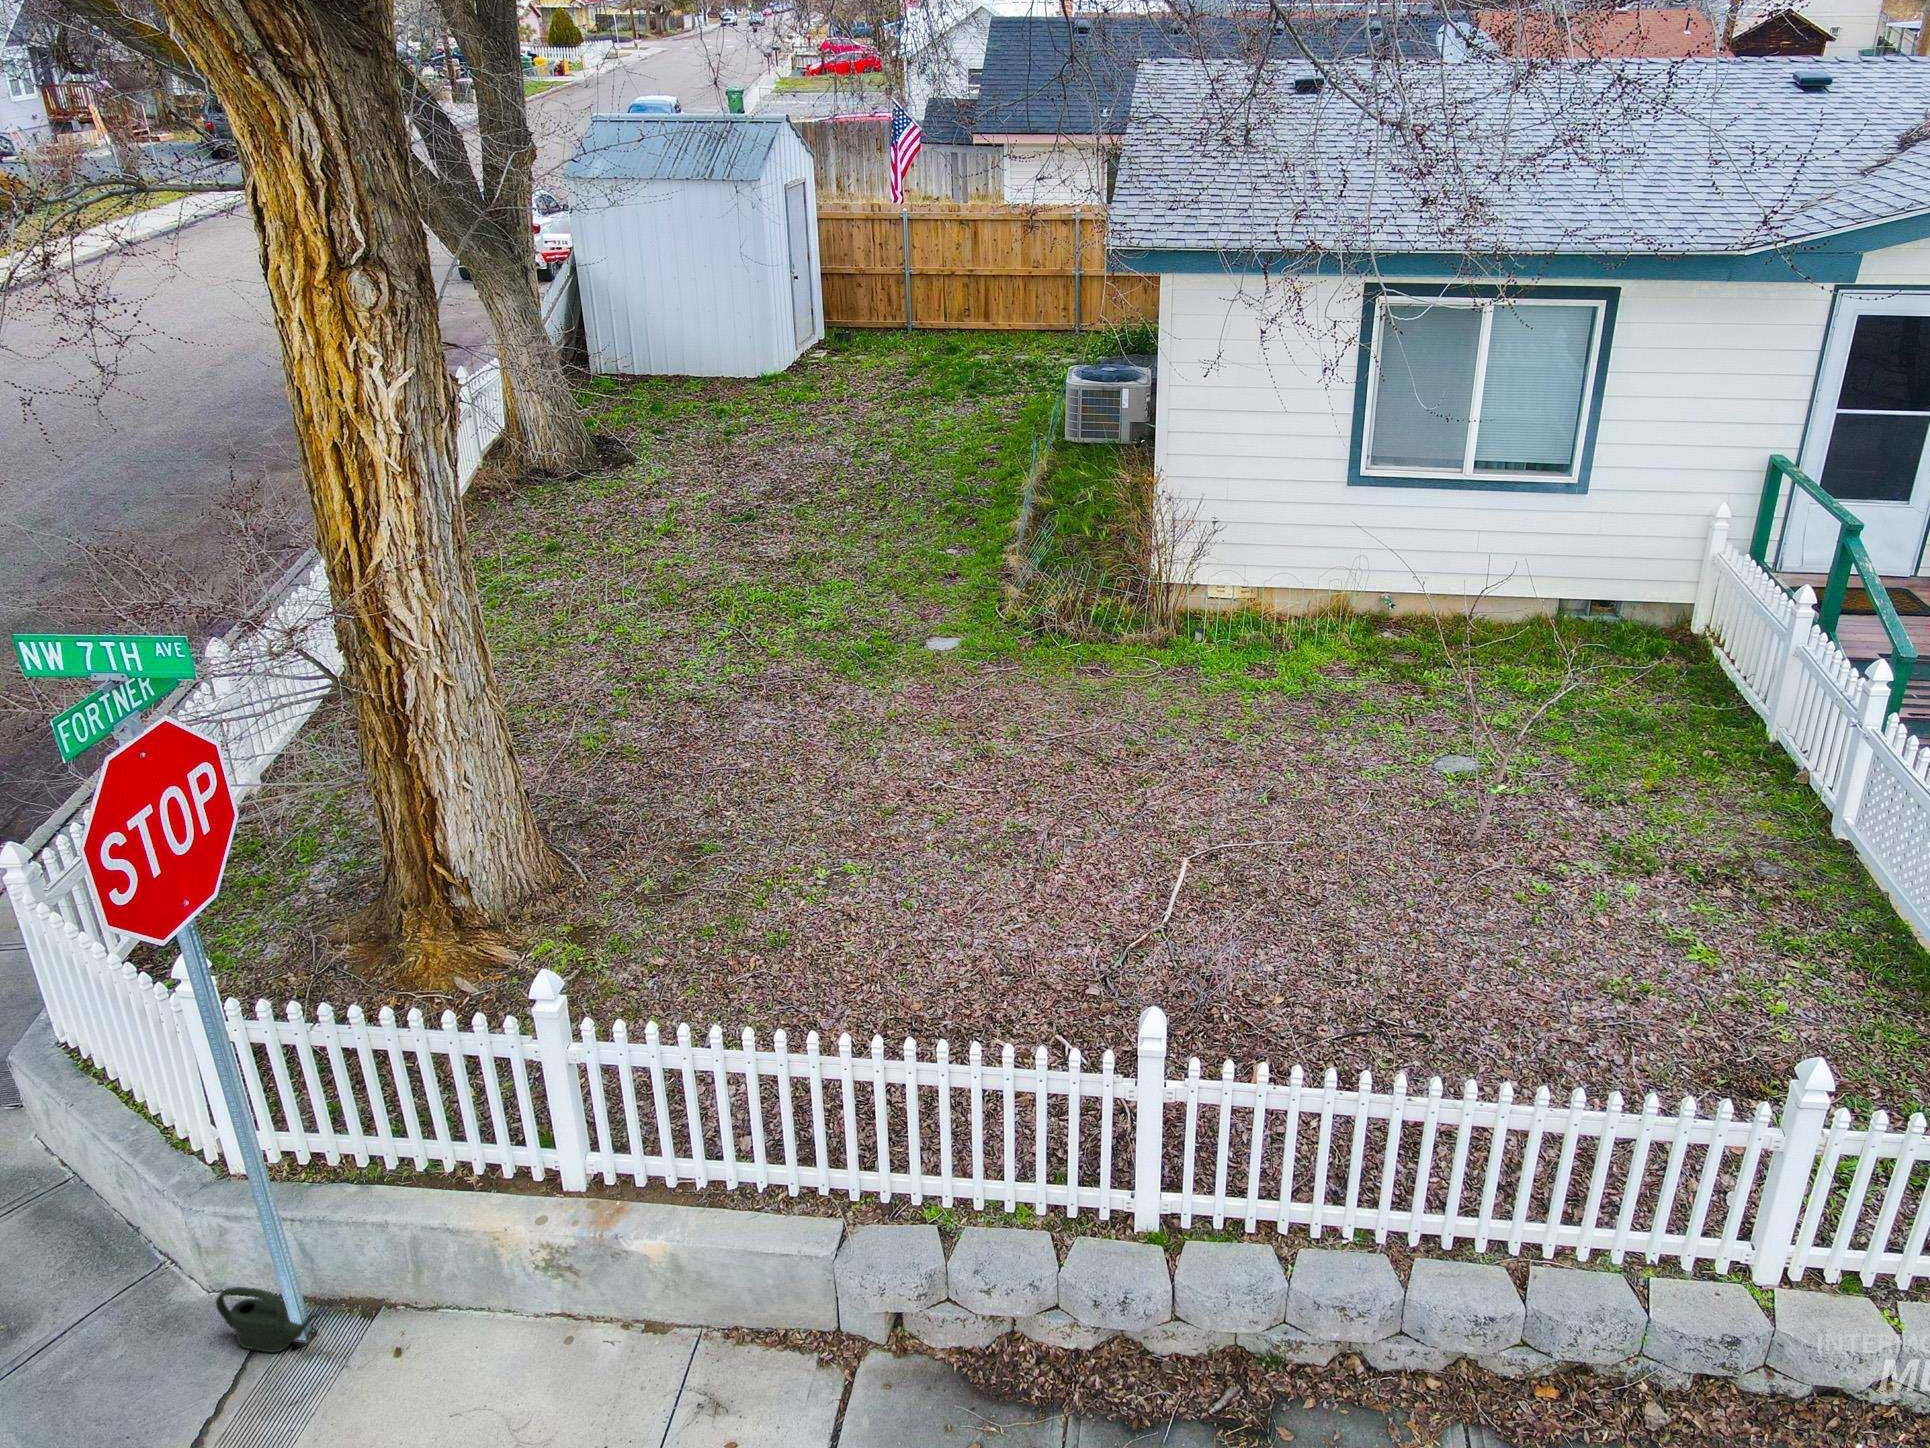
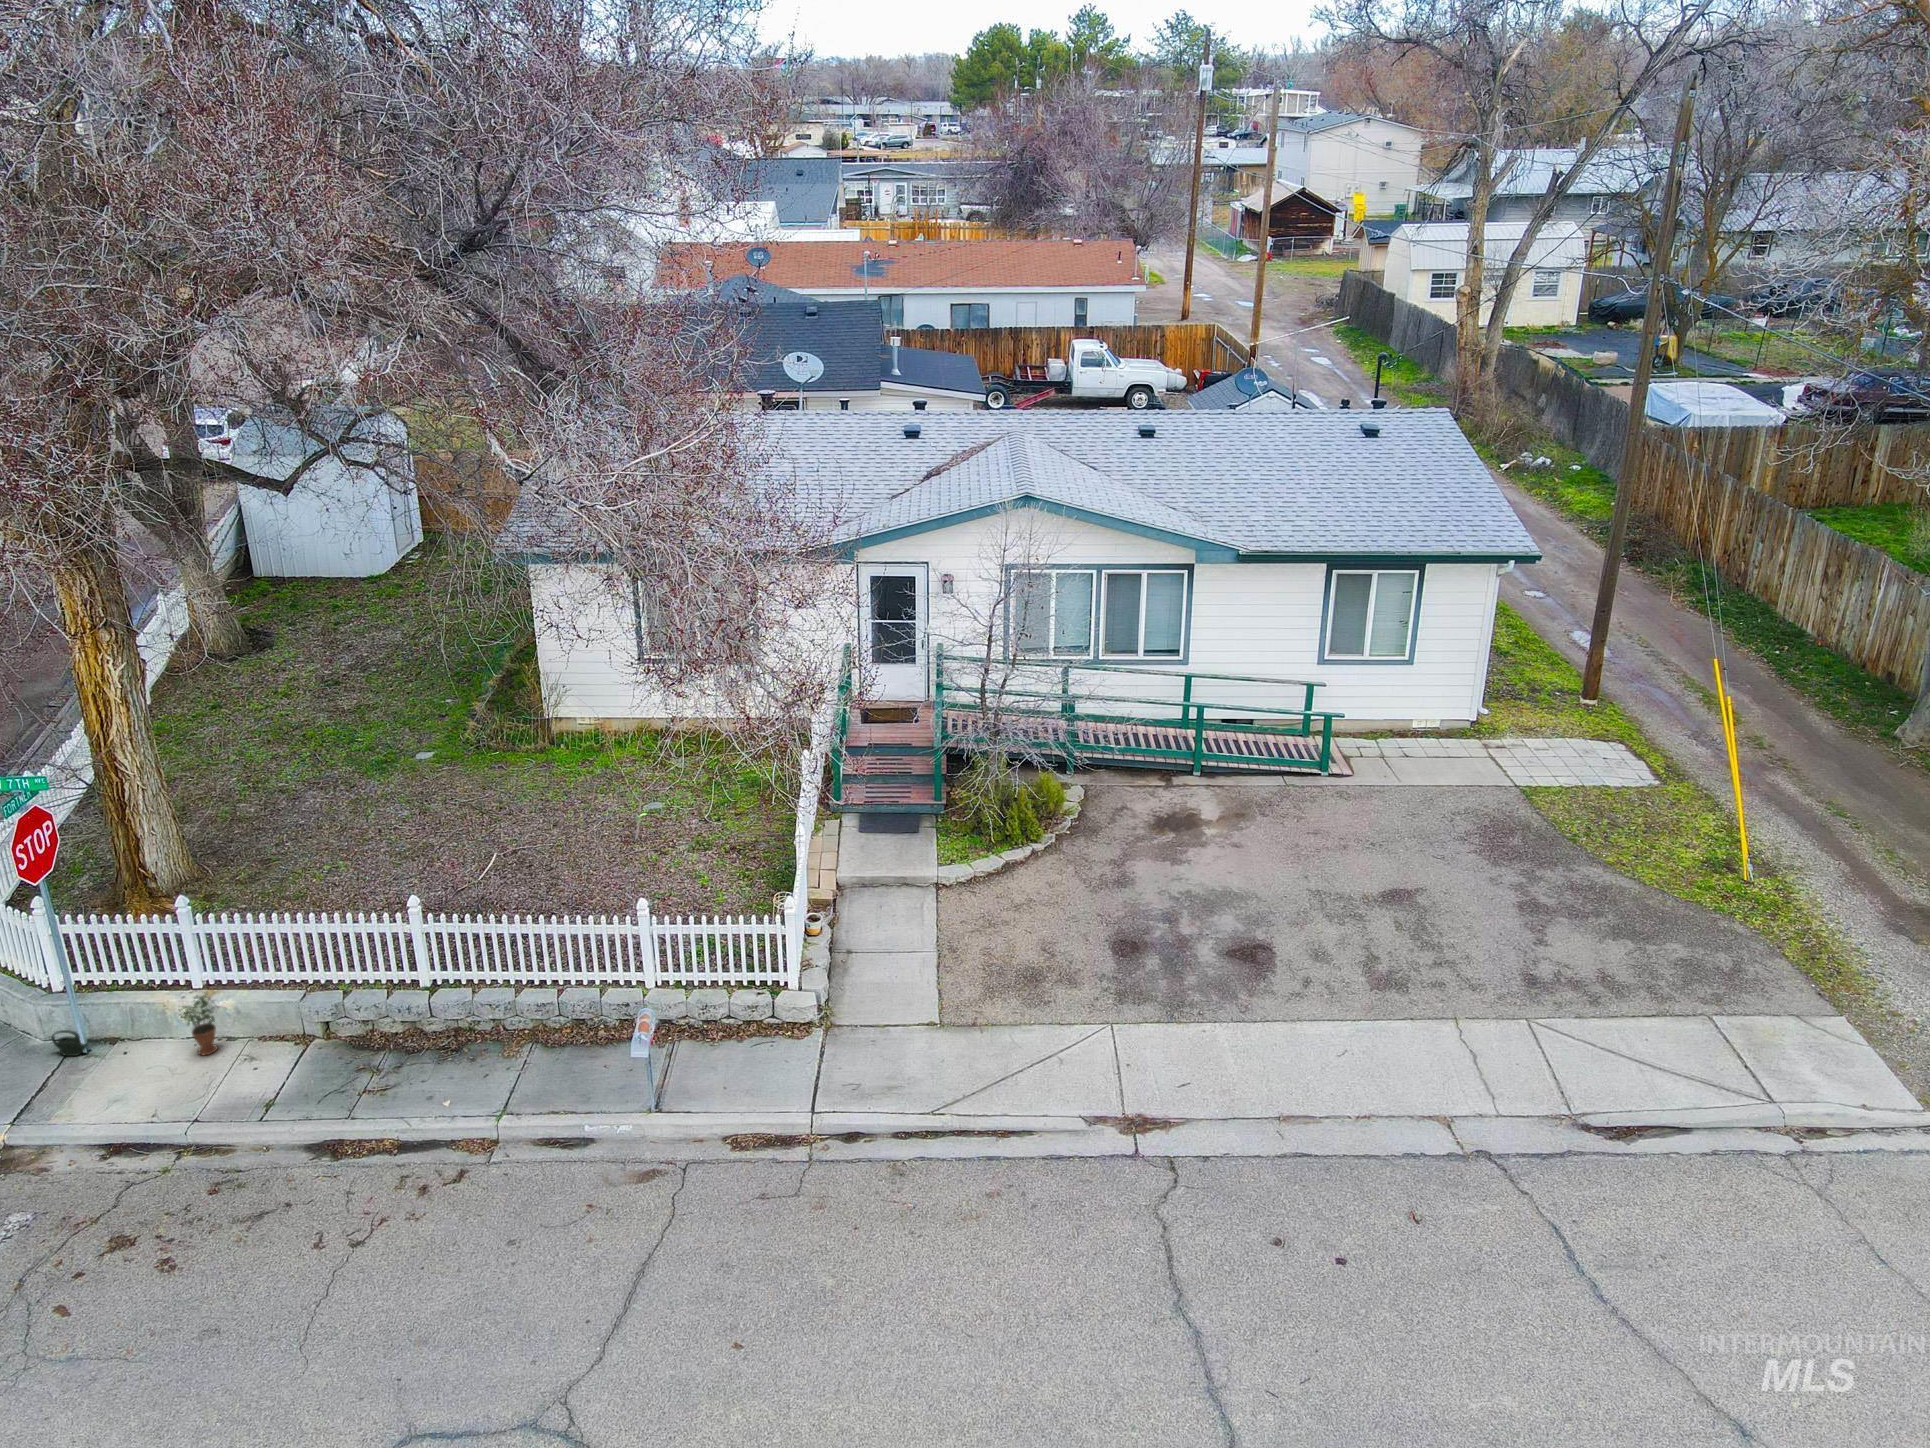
potted plant: none [547,1220,627,1382] -> present [184,994,217,1055]

